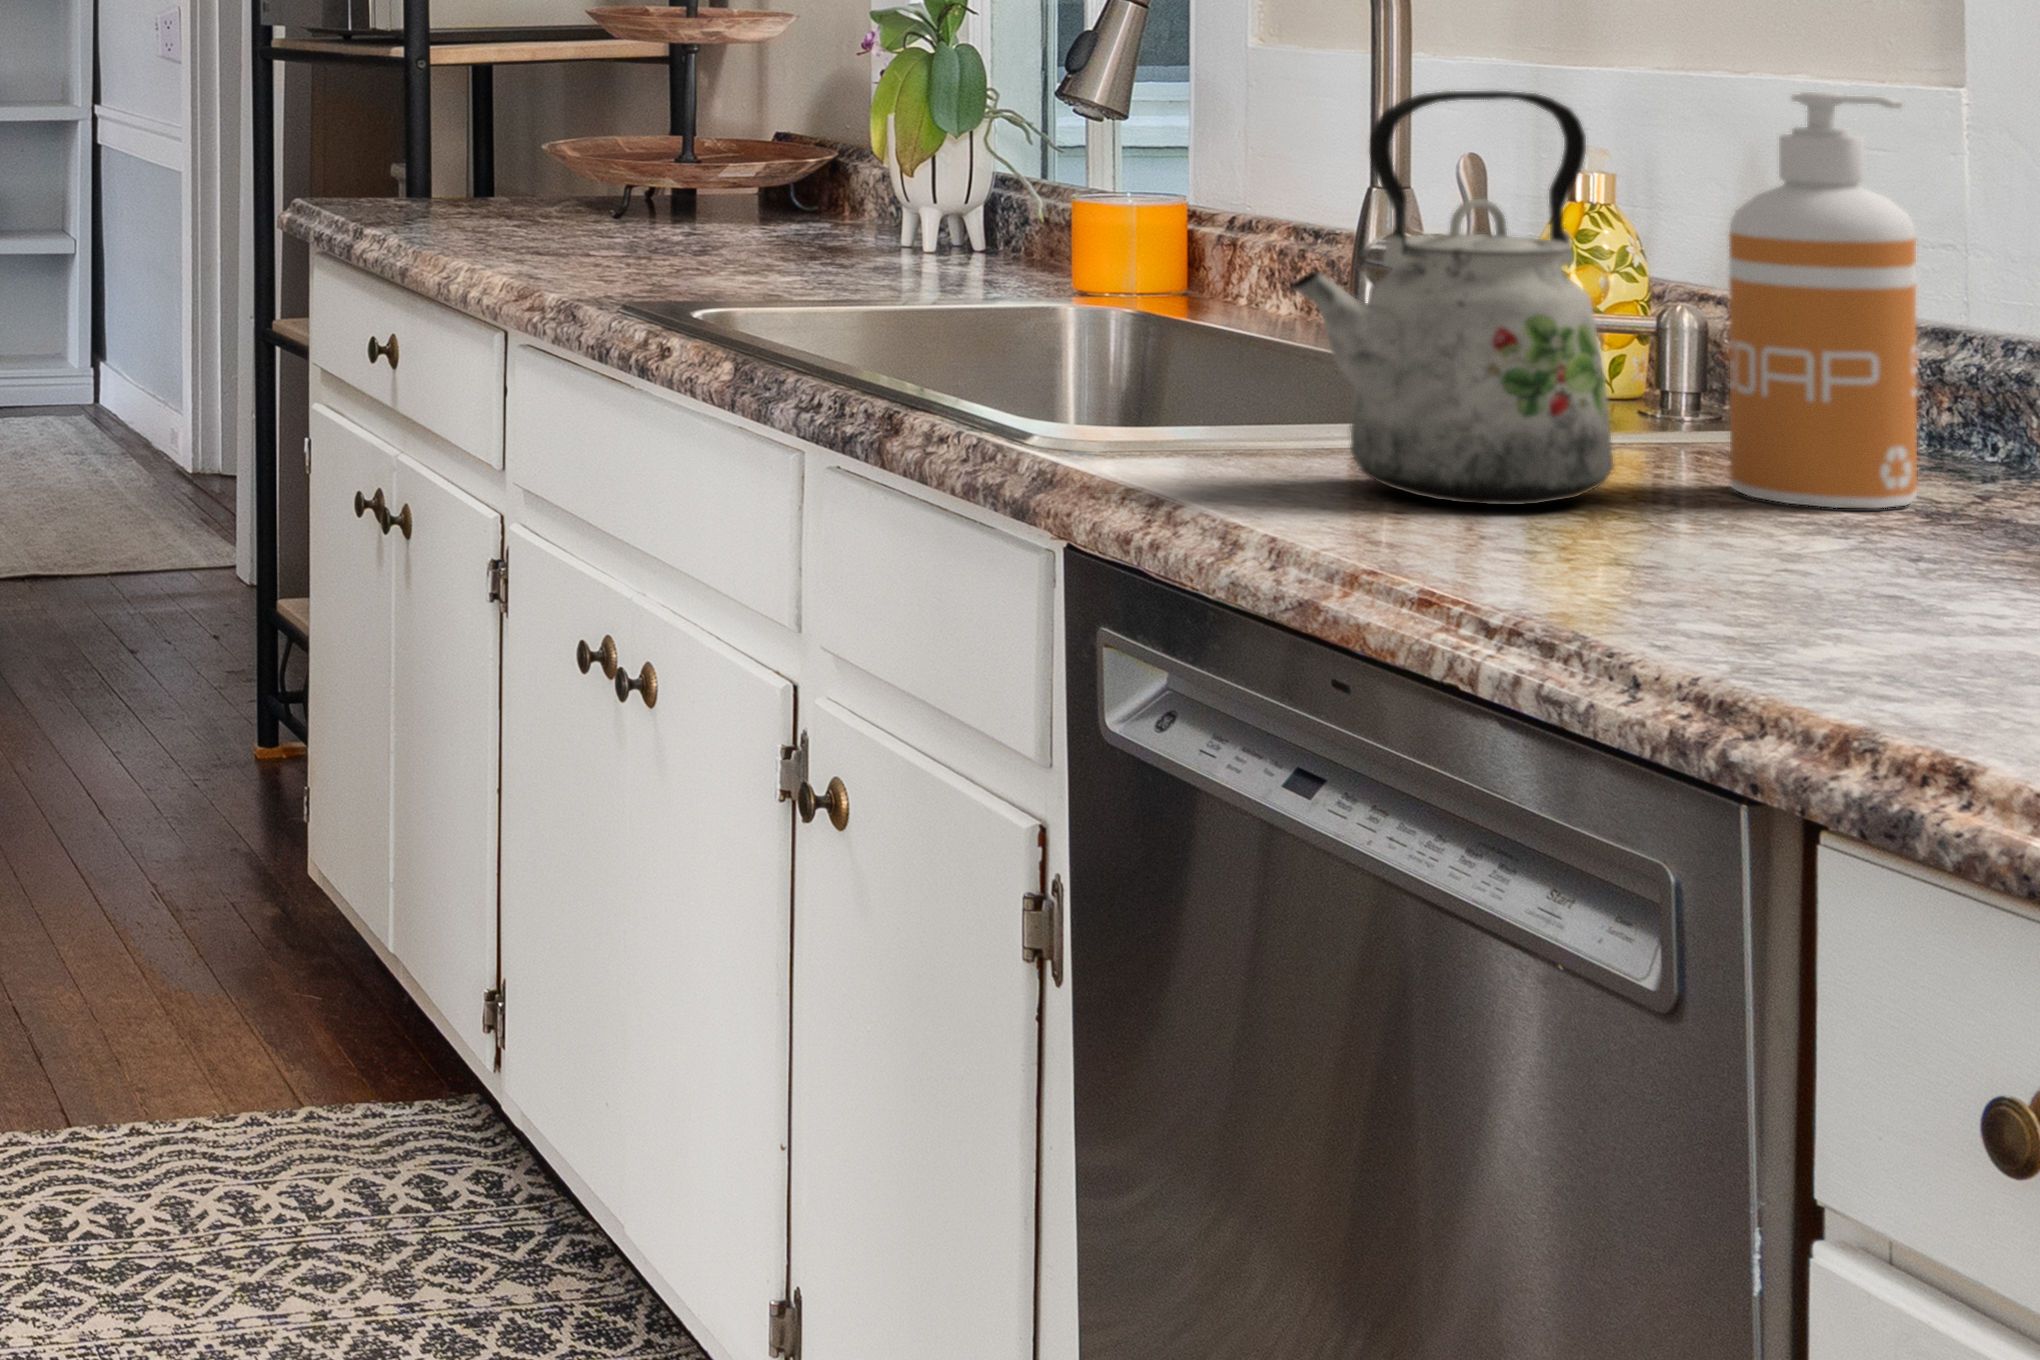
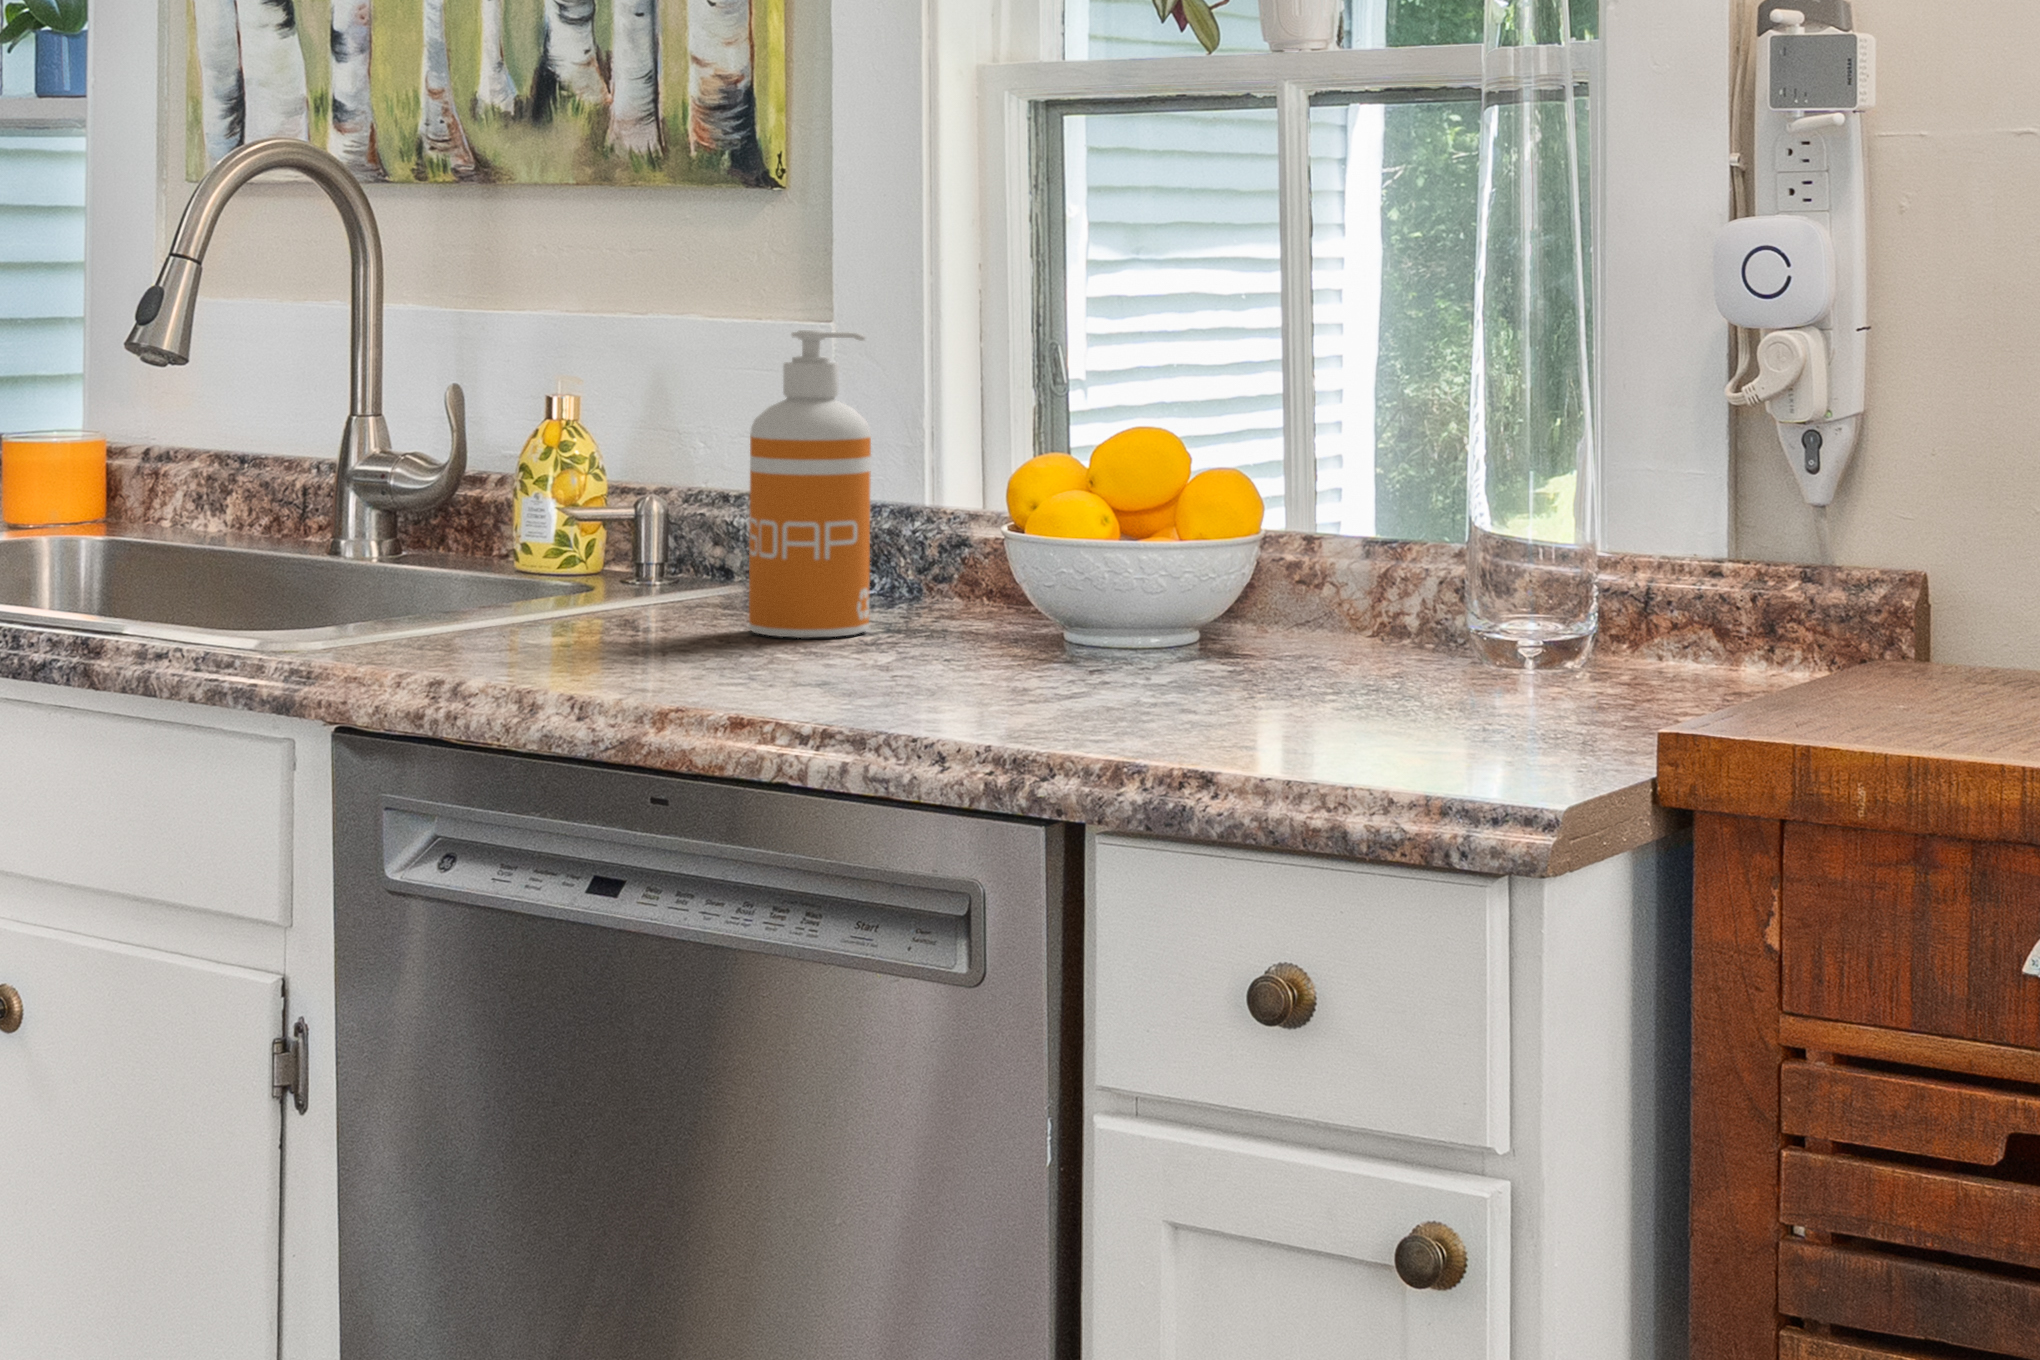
kettle: present [1290,91,1614,505] -> none [501,332,706,659]

